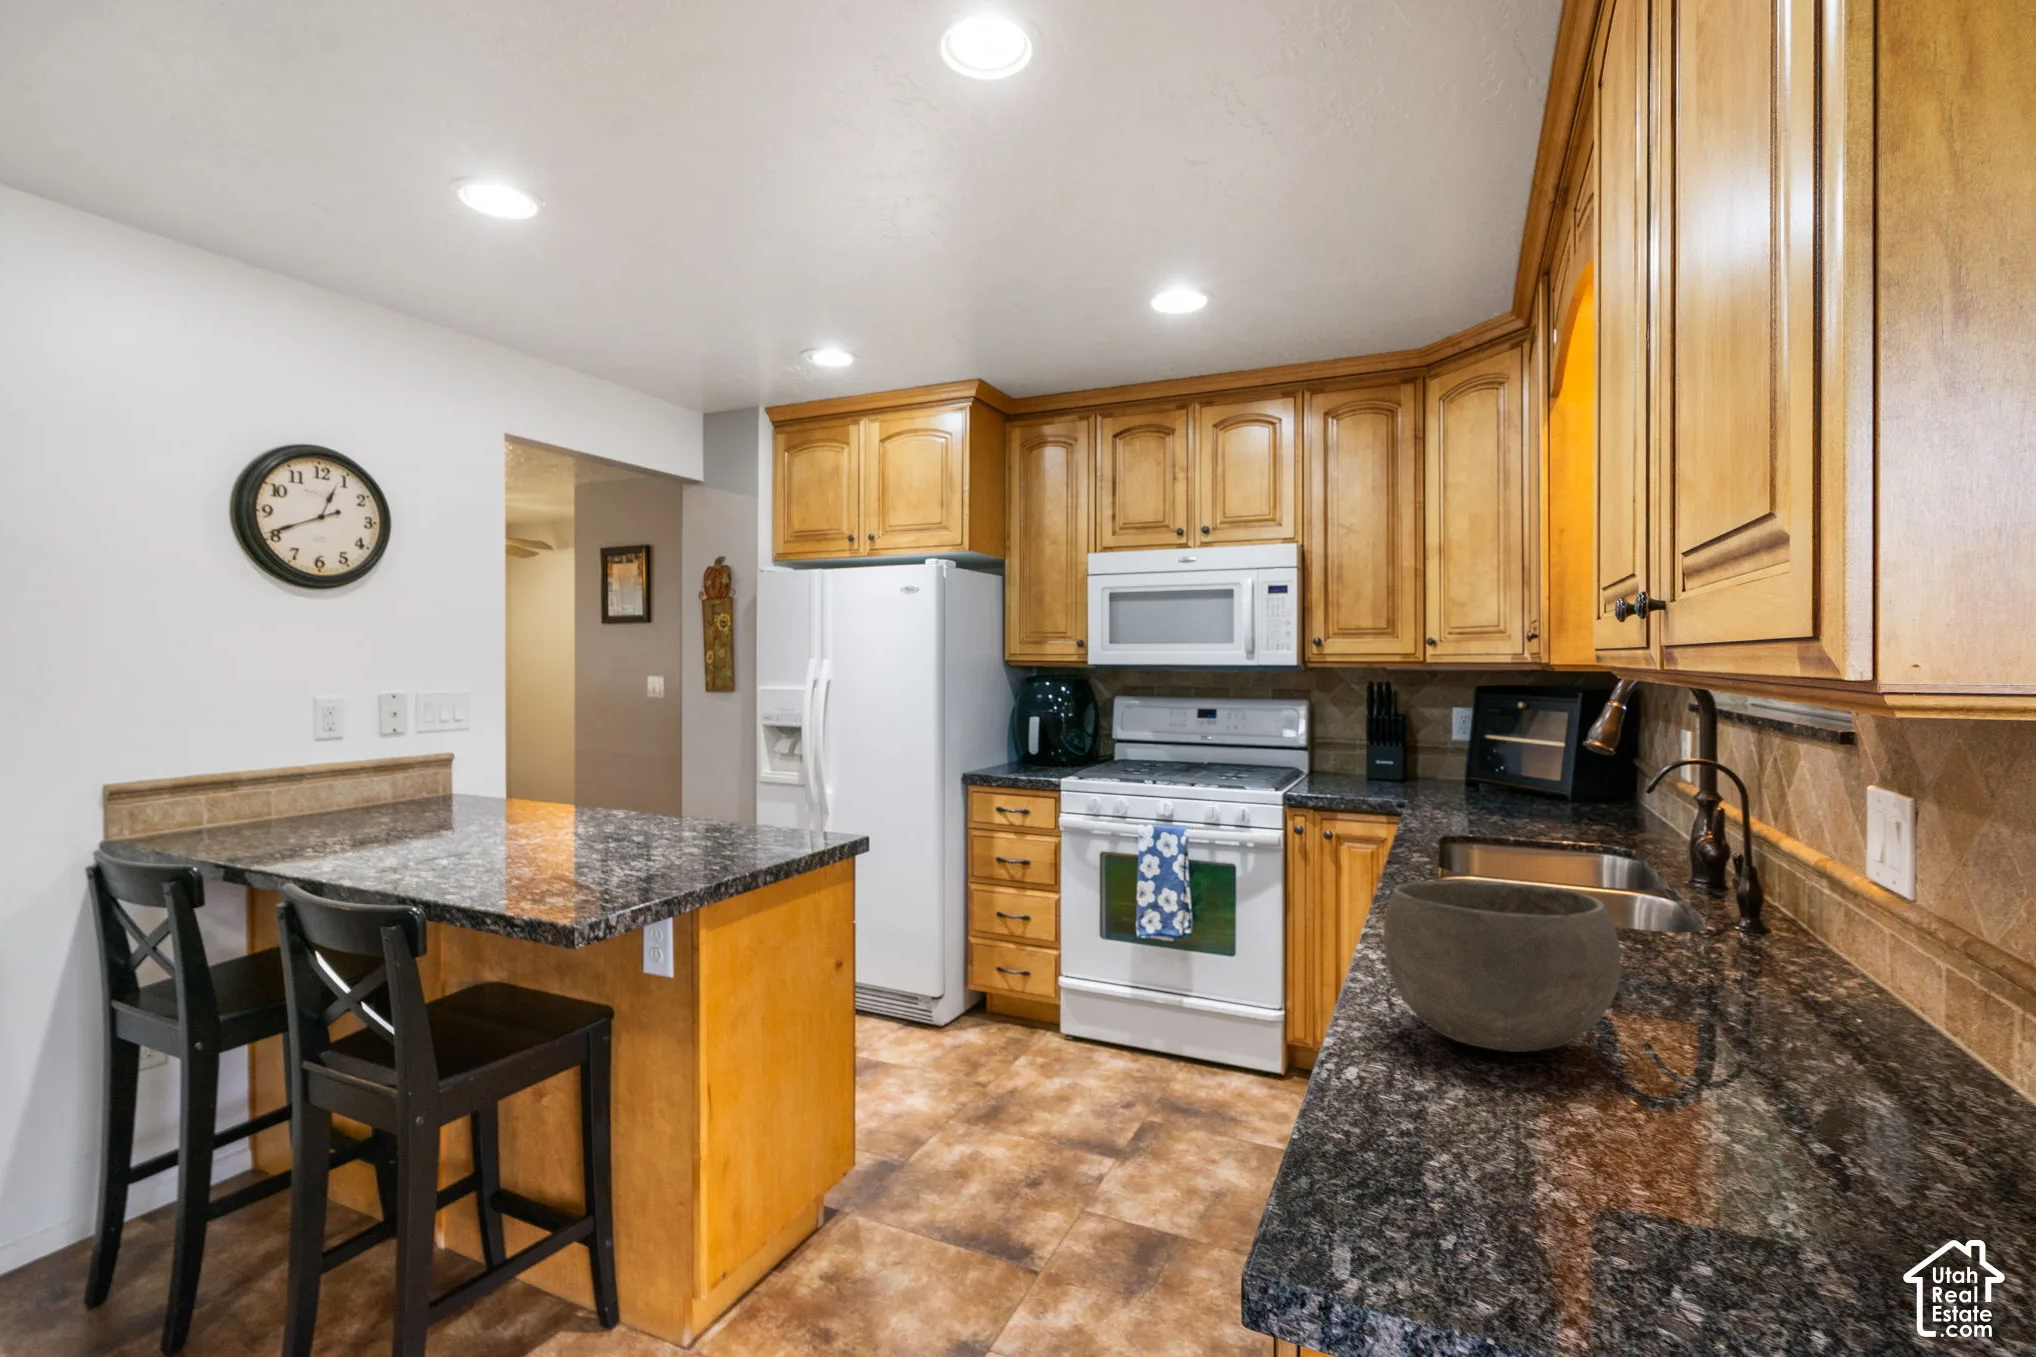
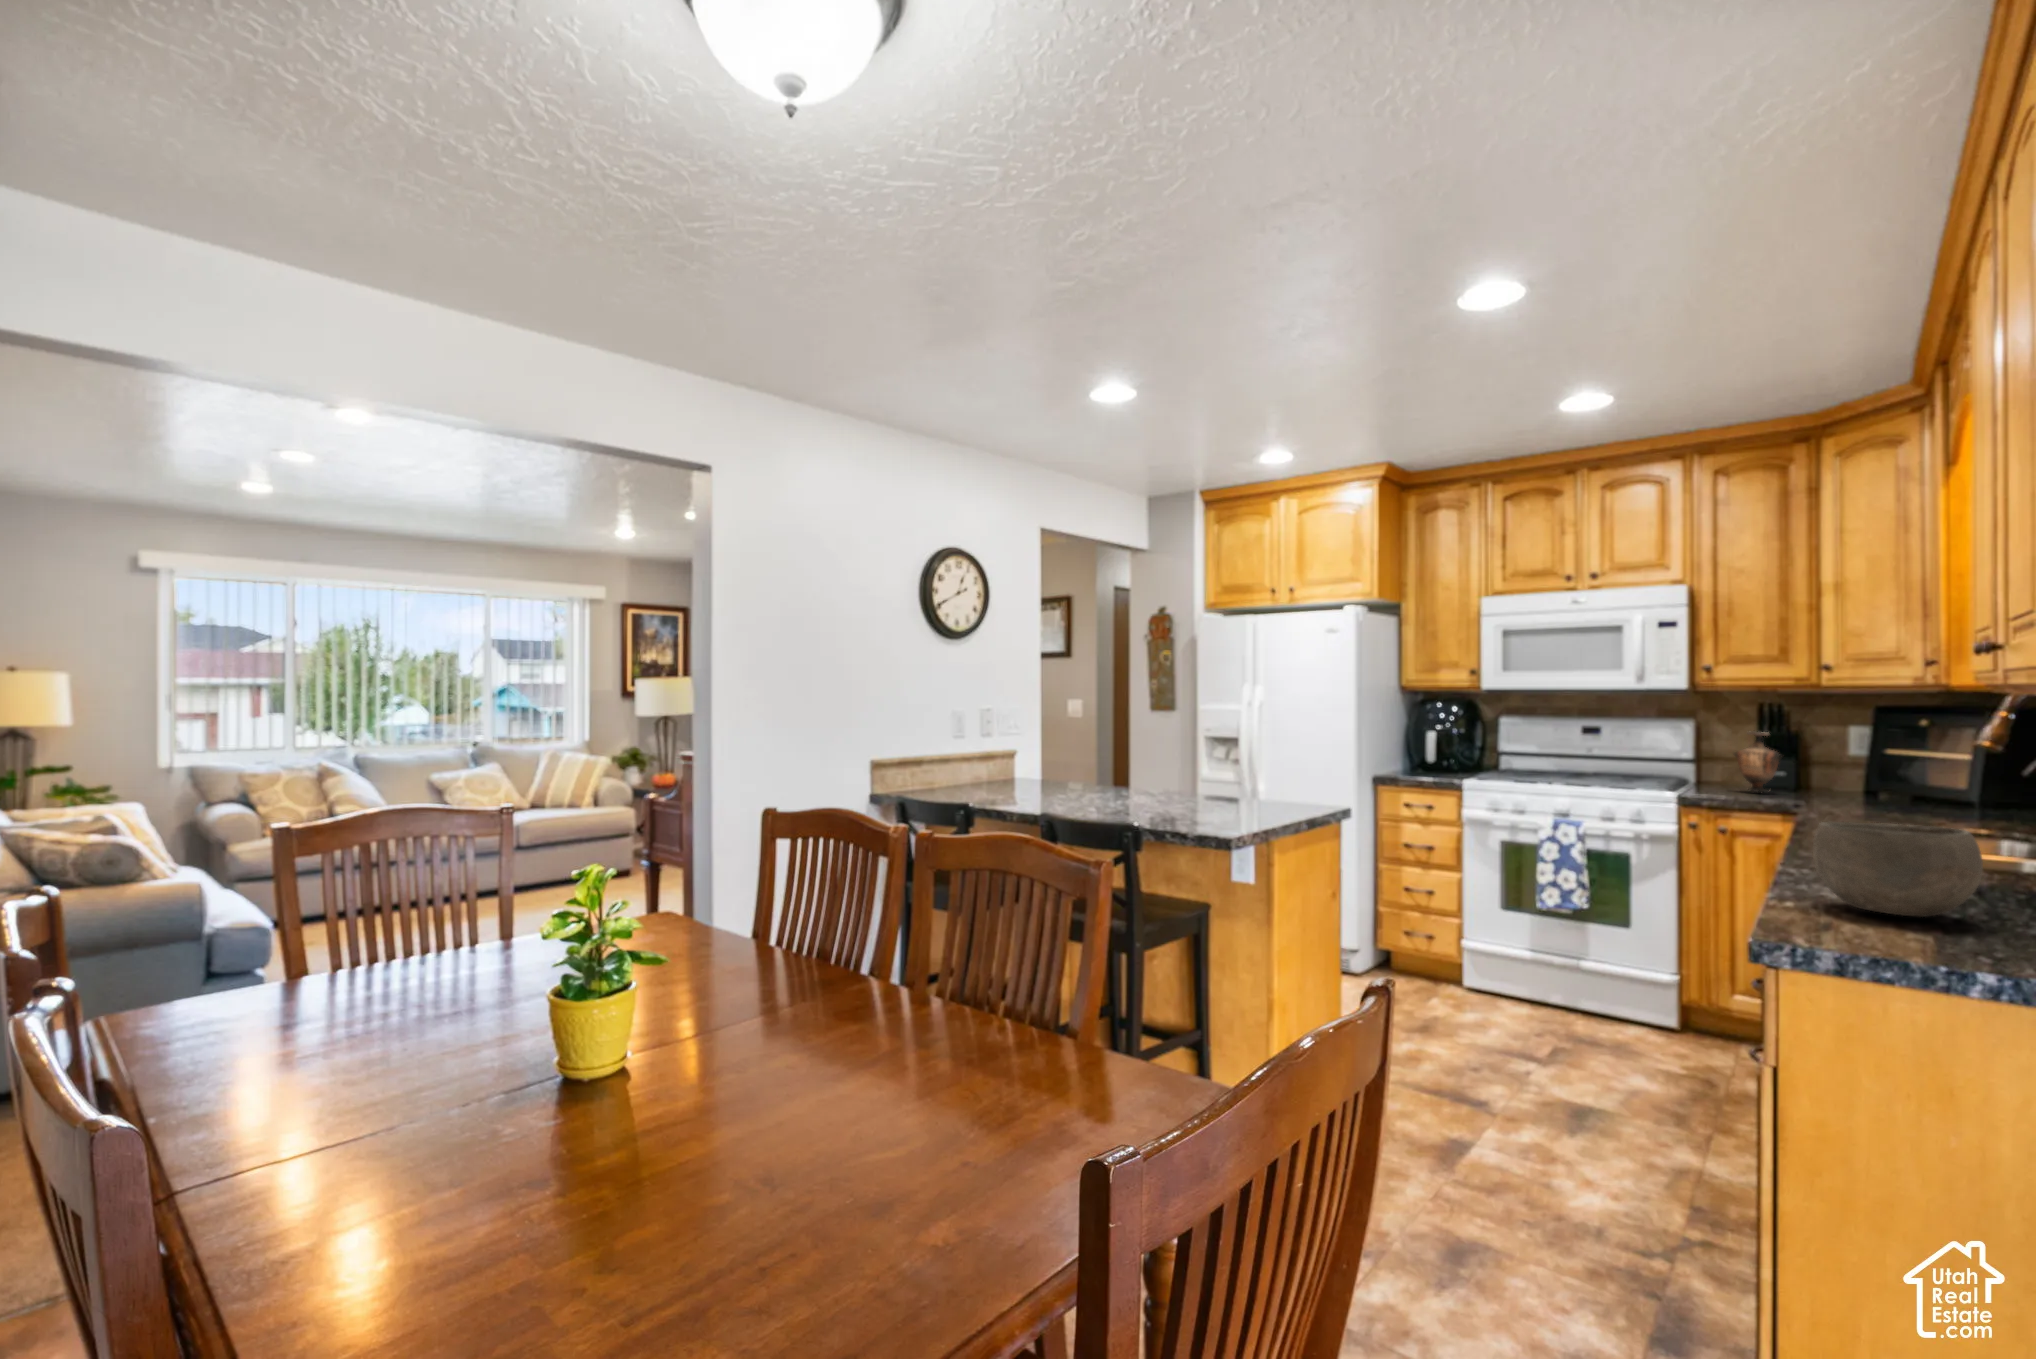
vase: none [1343,711,1393,787] -> present [1734,731,1782,792]

